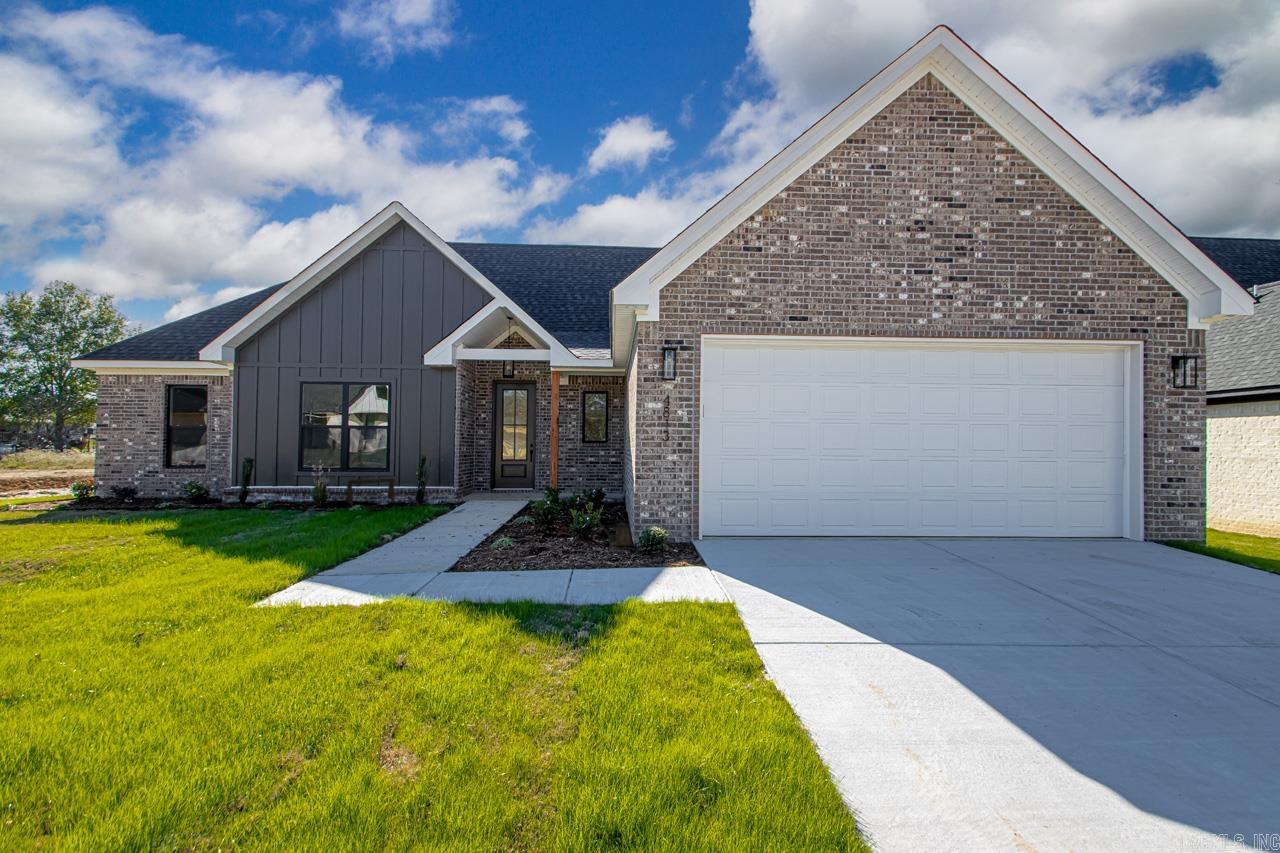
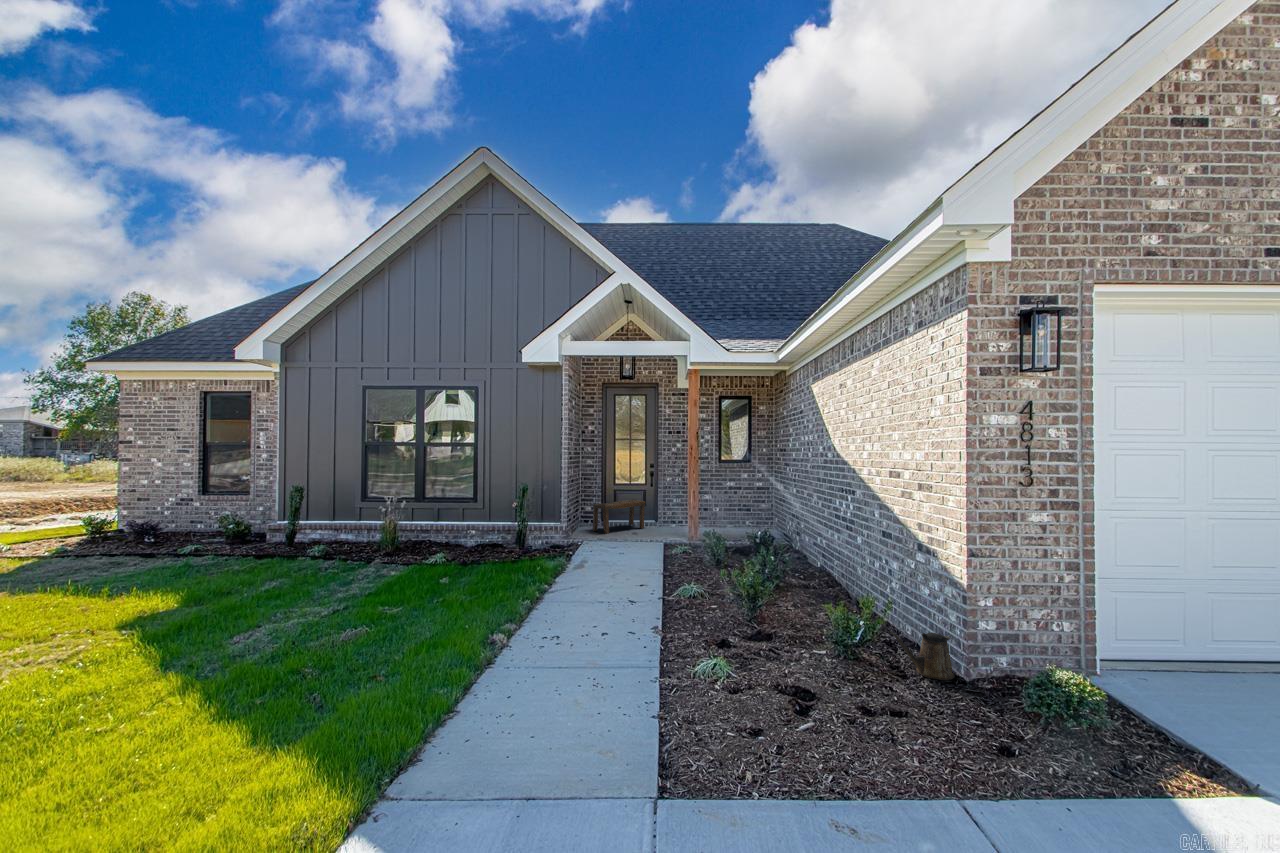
bench: present [346,477,395,505] -> present [593,499,645,534]

